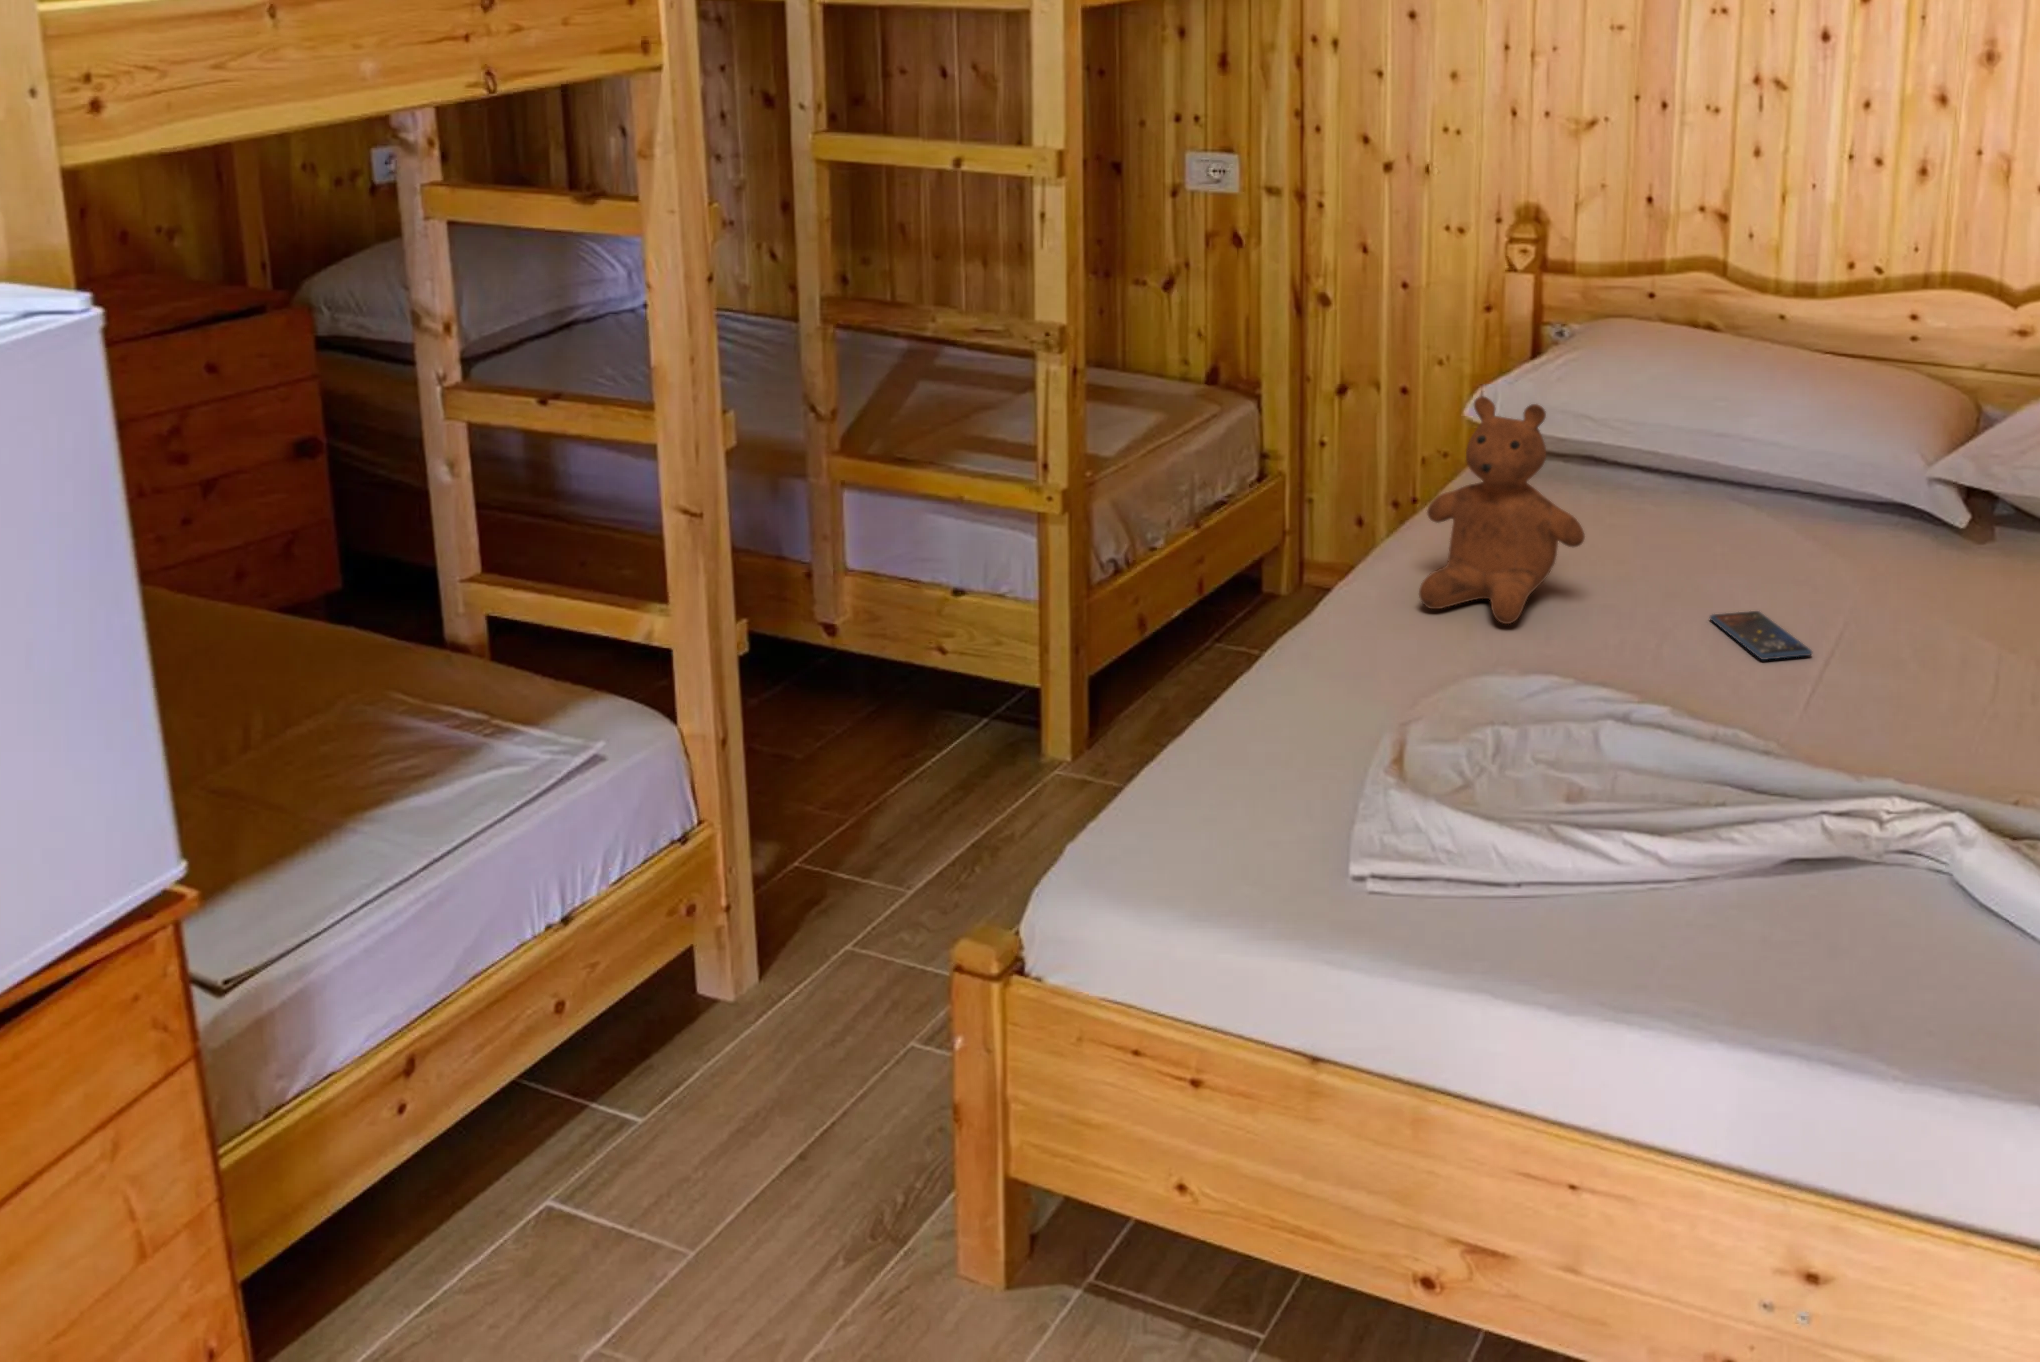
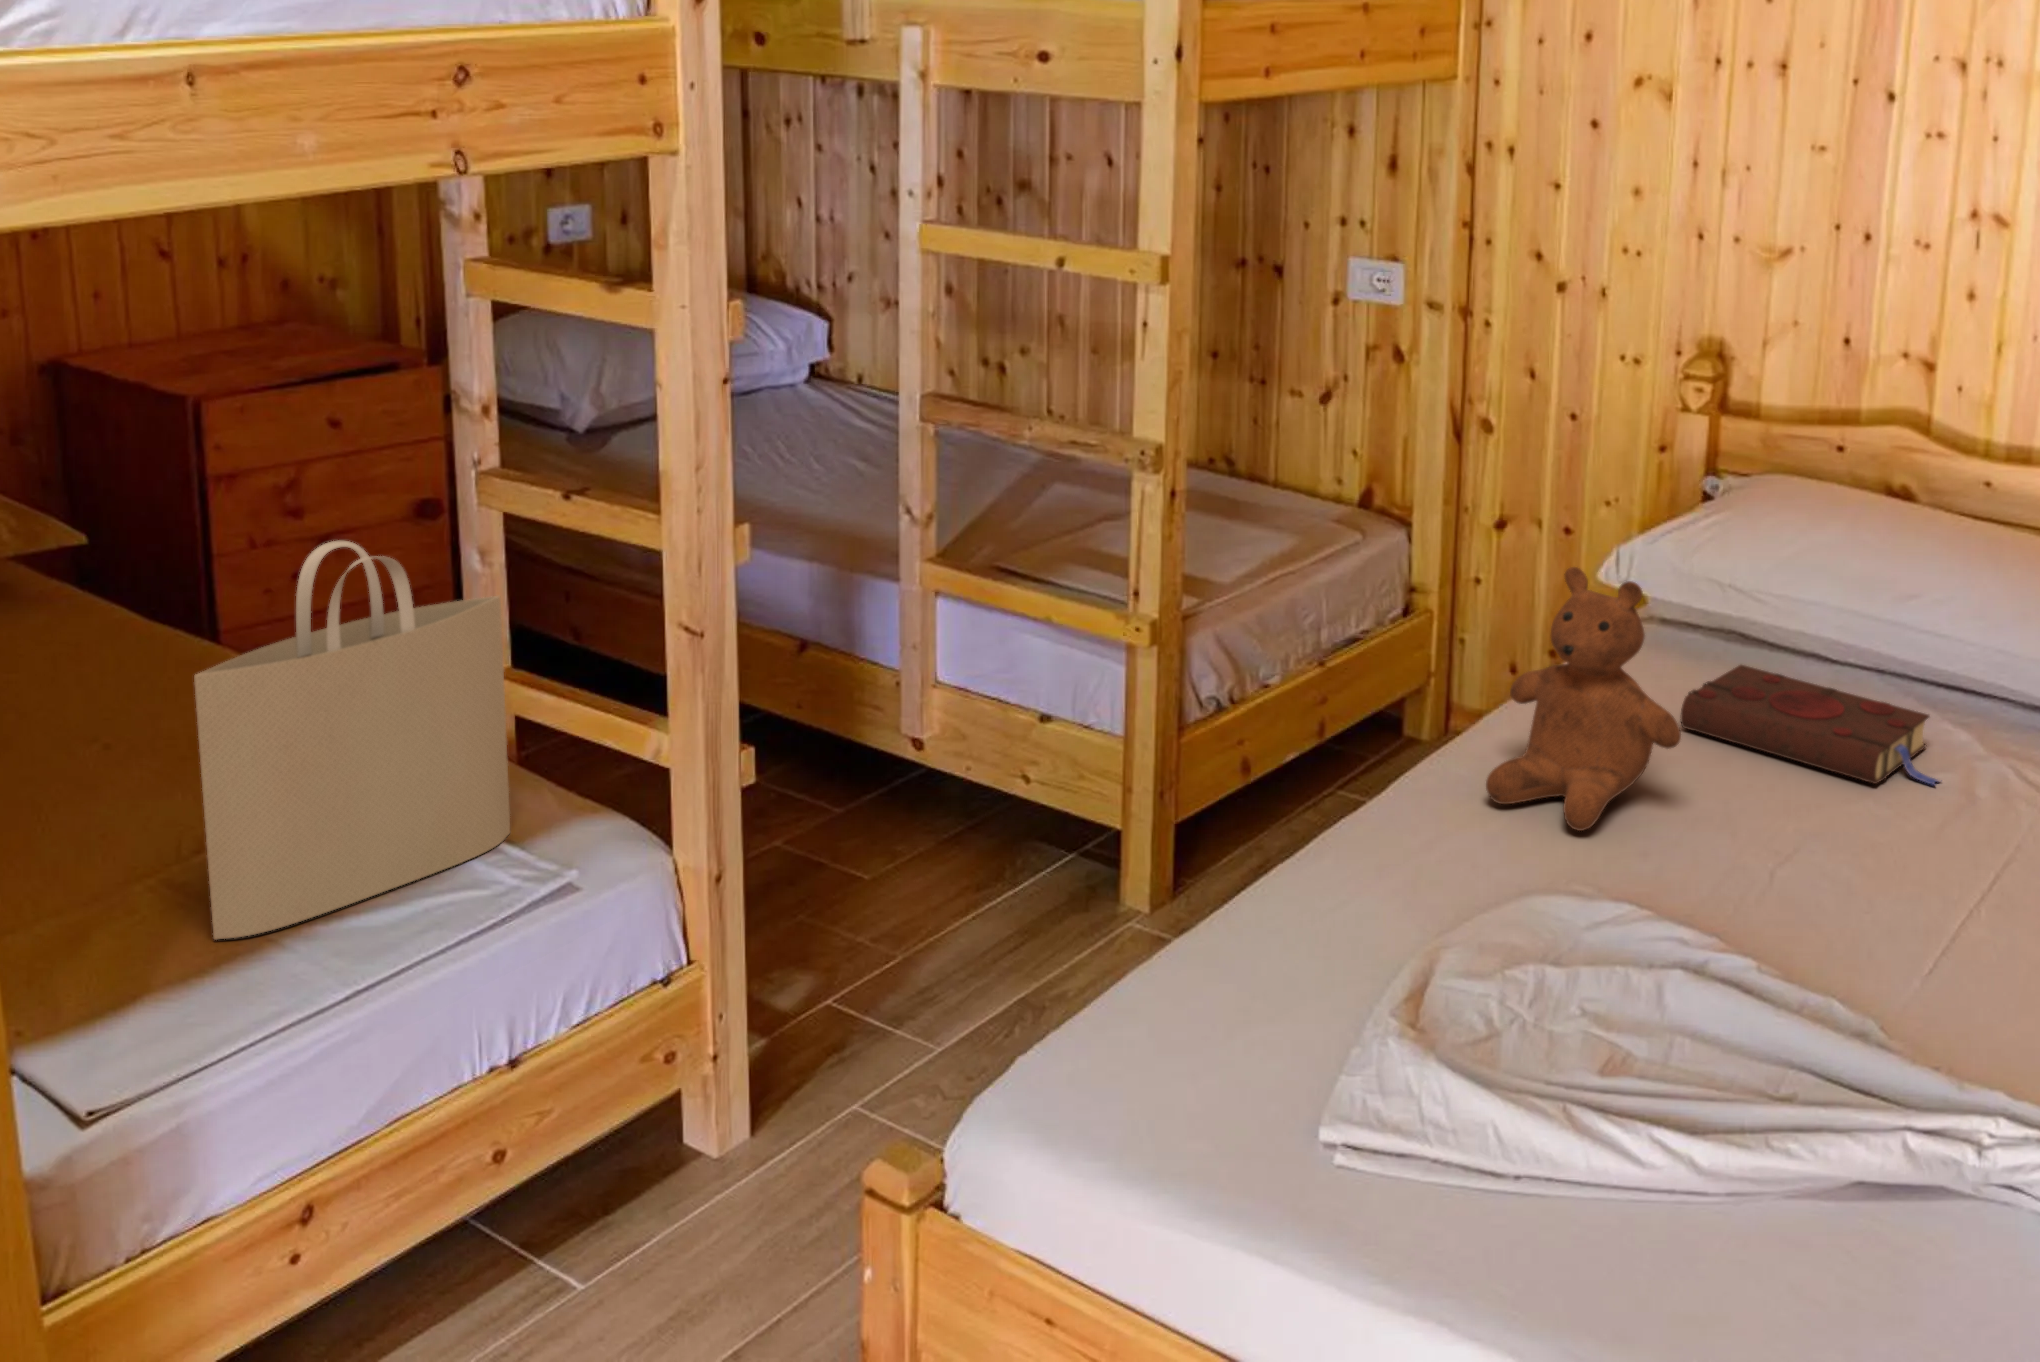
tote bag: none [242,447,524,835] -> present [194,541,510,939]
book: none [1564,480,1791,567] -> present [1680,665,1938,785]
smartphone: present [1710,611,1812,660] -> none [1822,842,1933,906]

